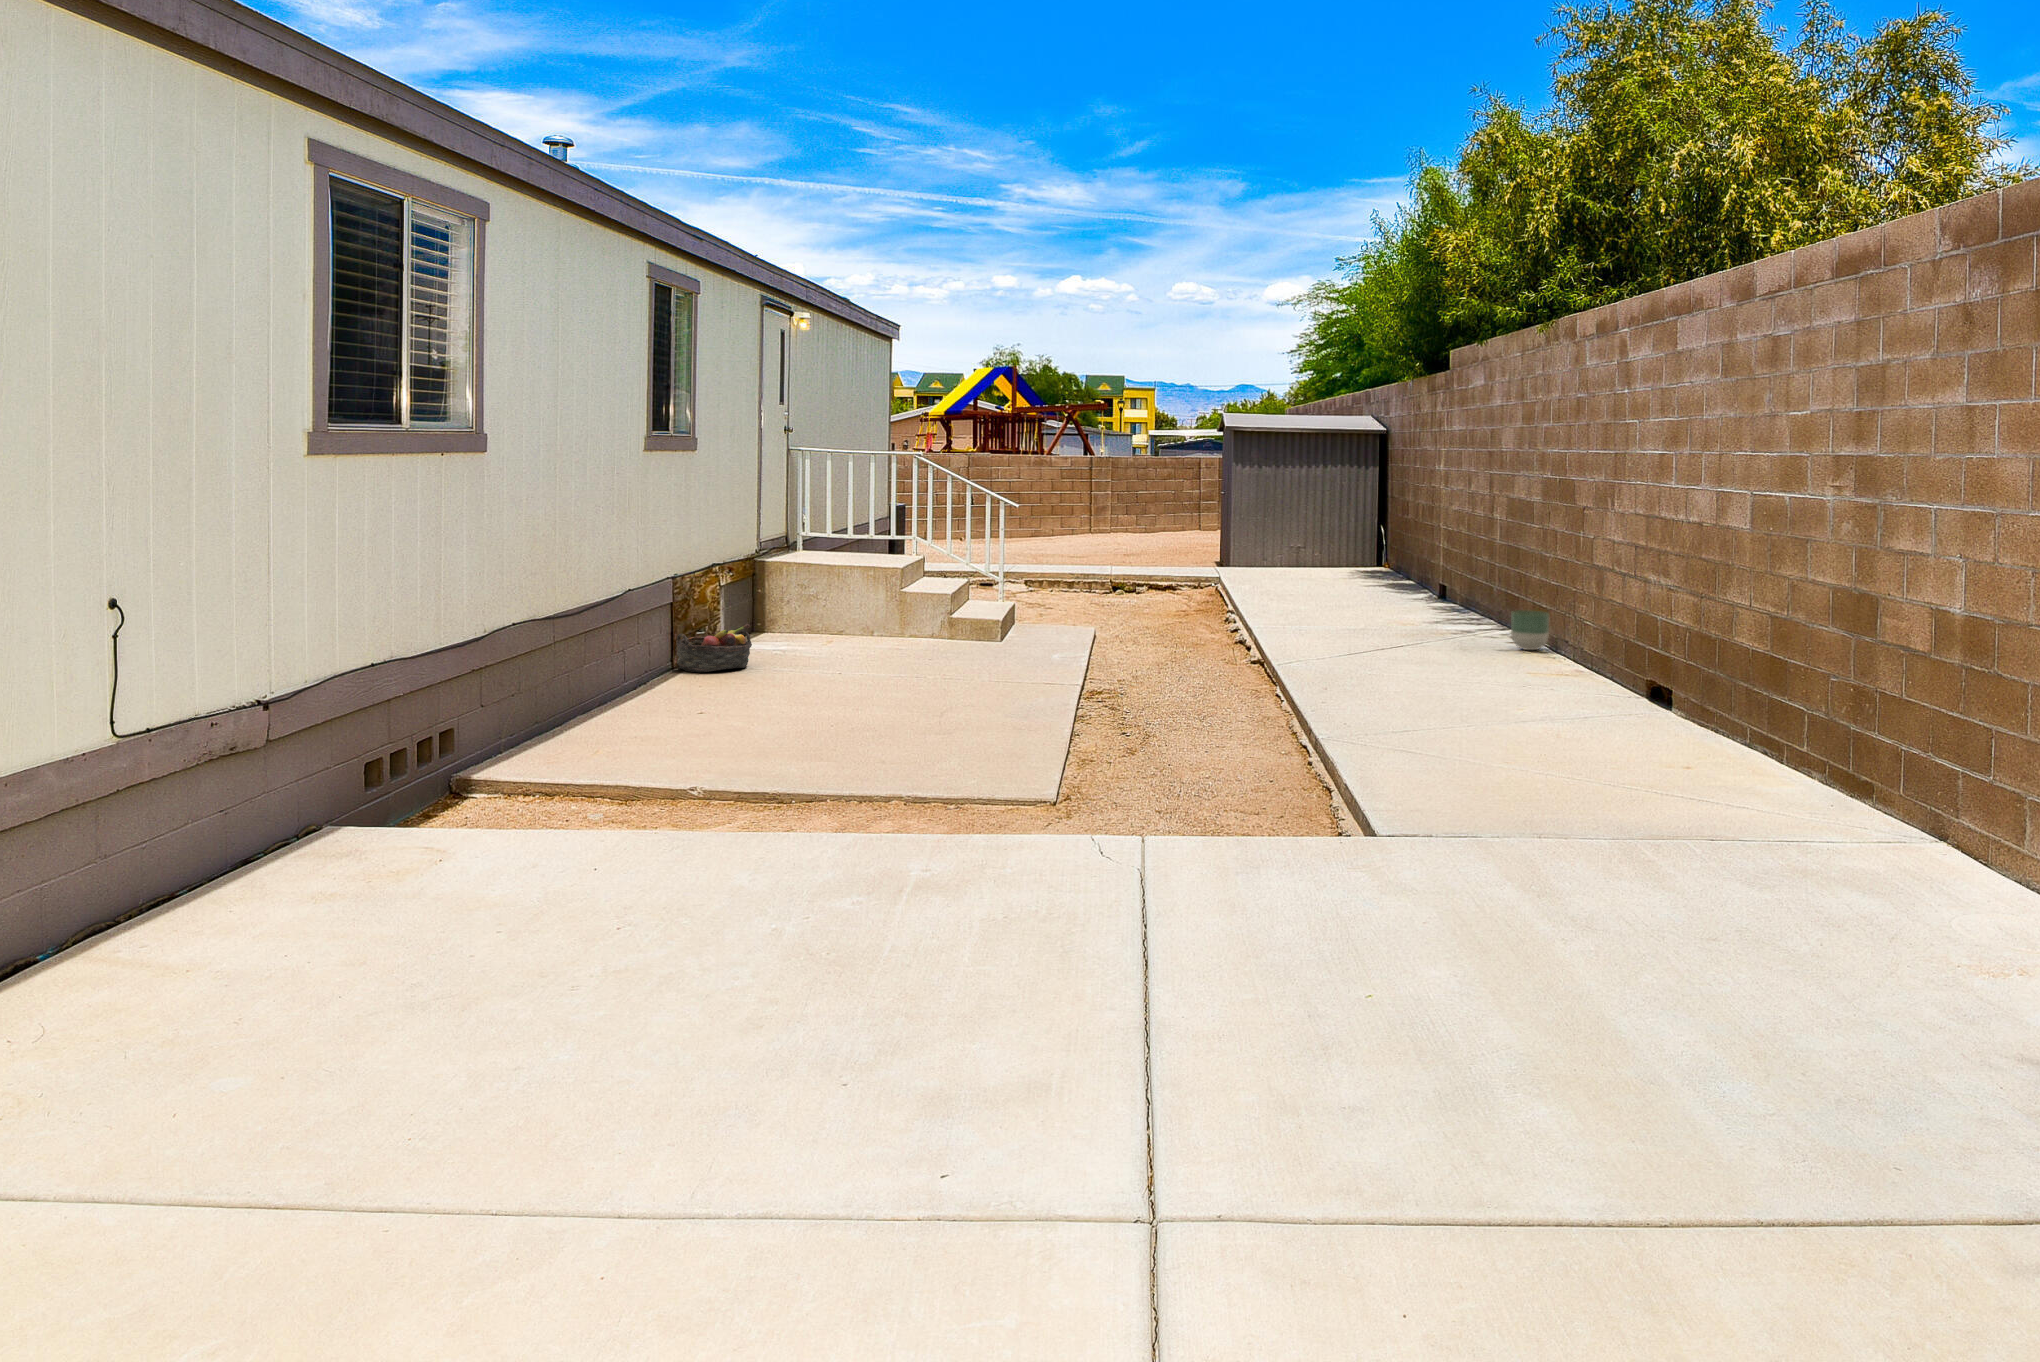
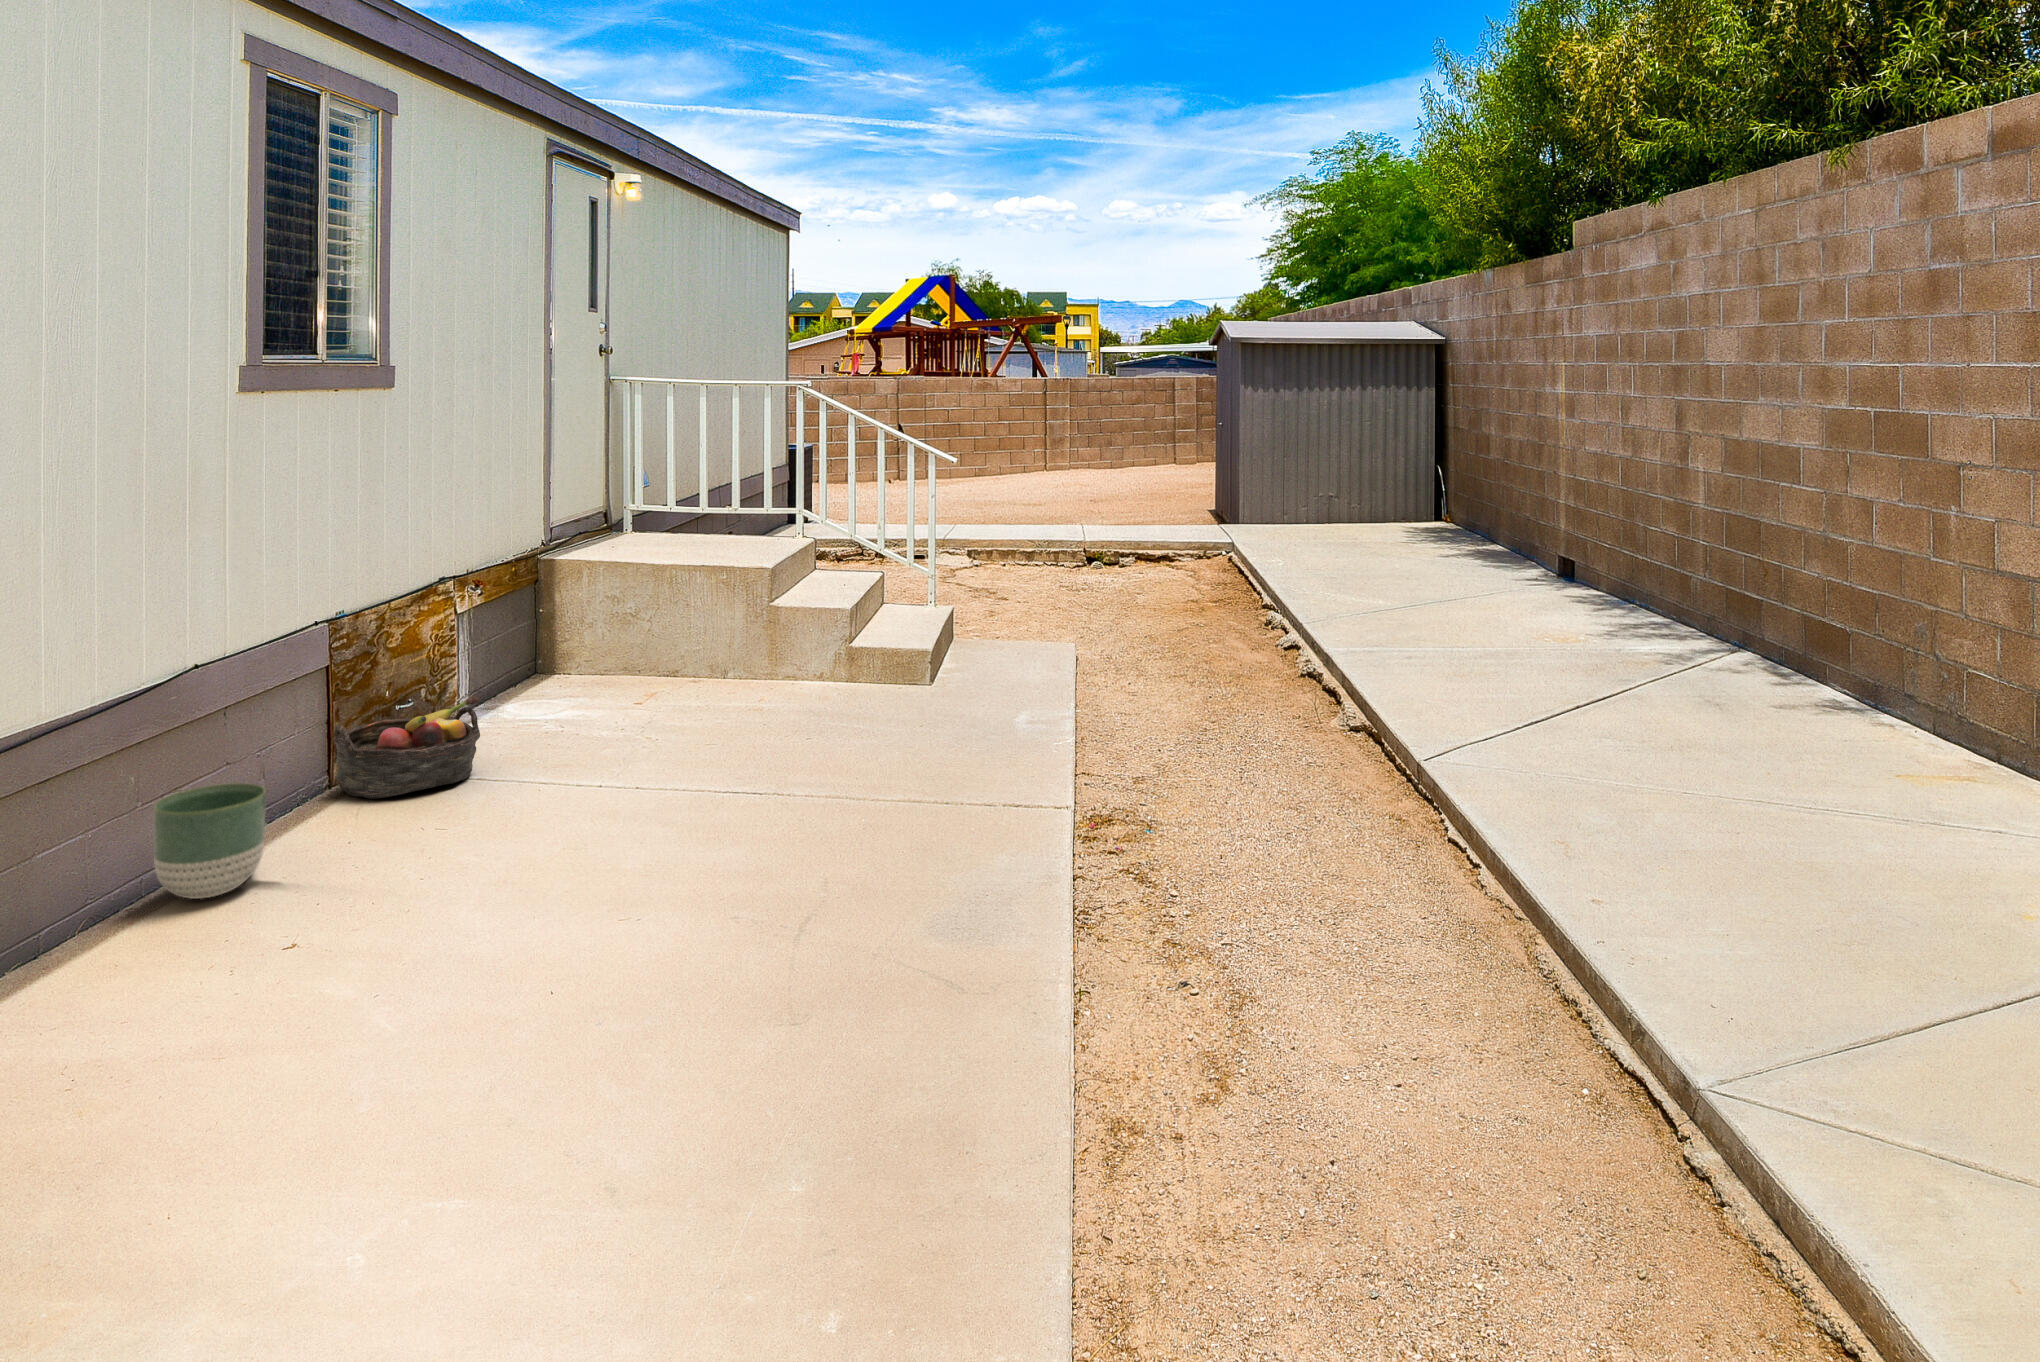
planter: present [1511,610,1549,650] -> present [154,783,266,899]

